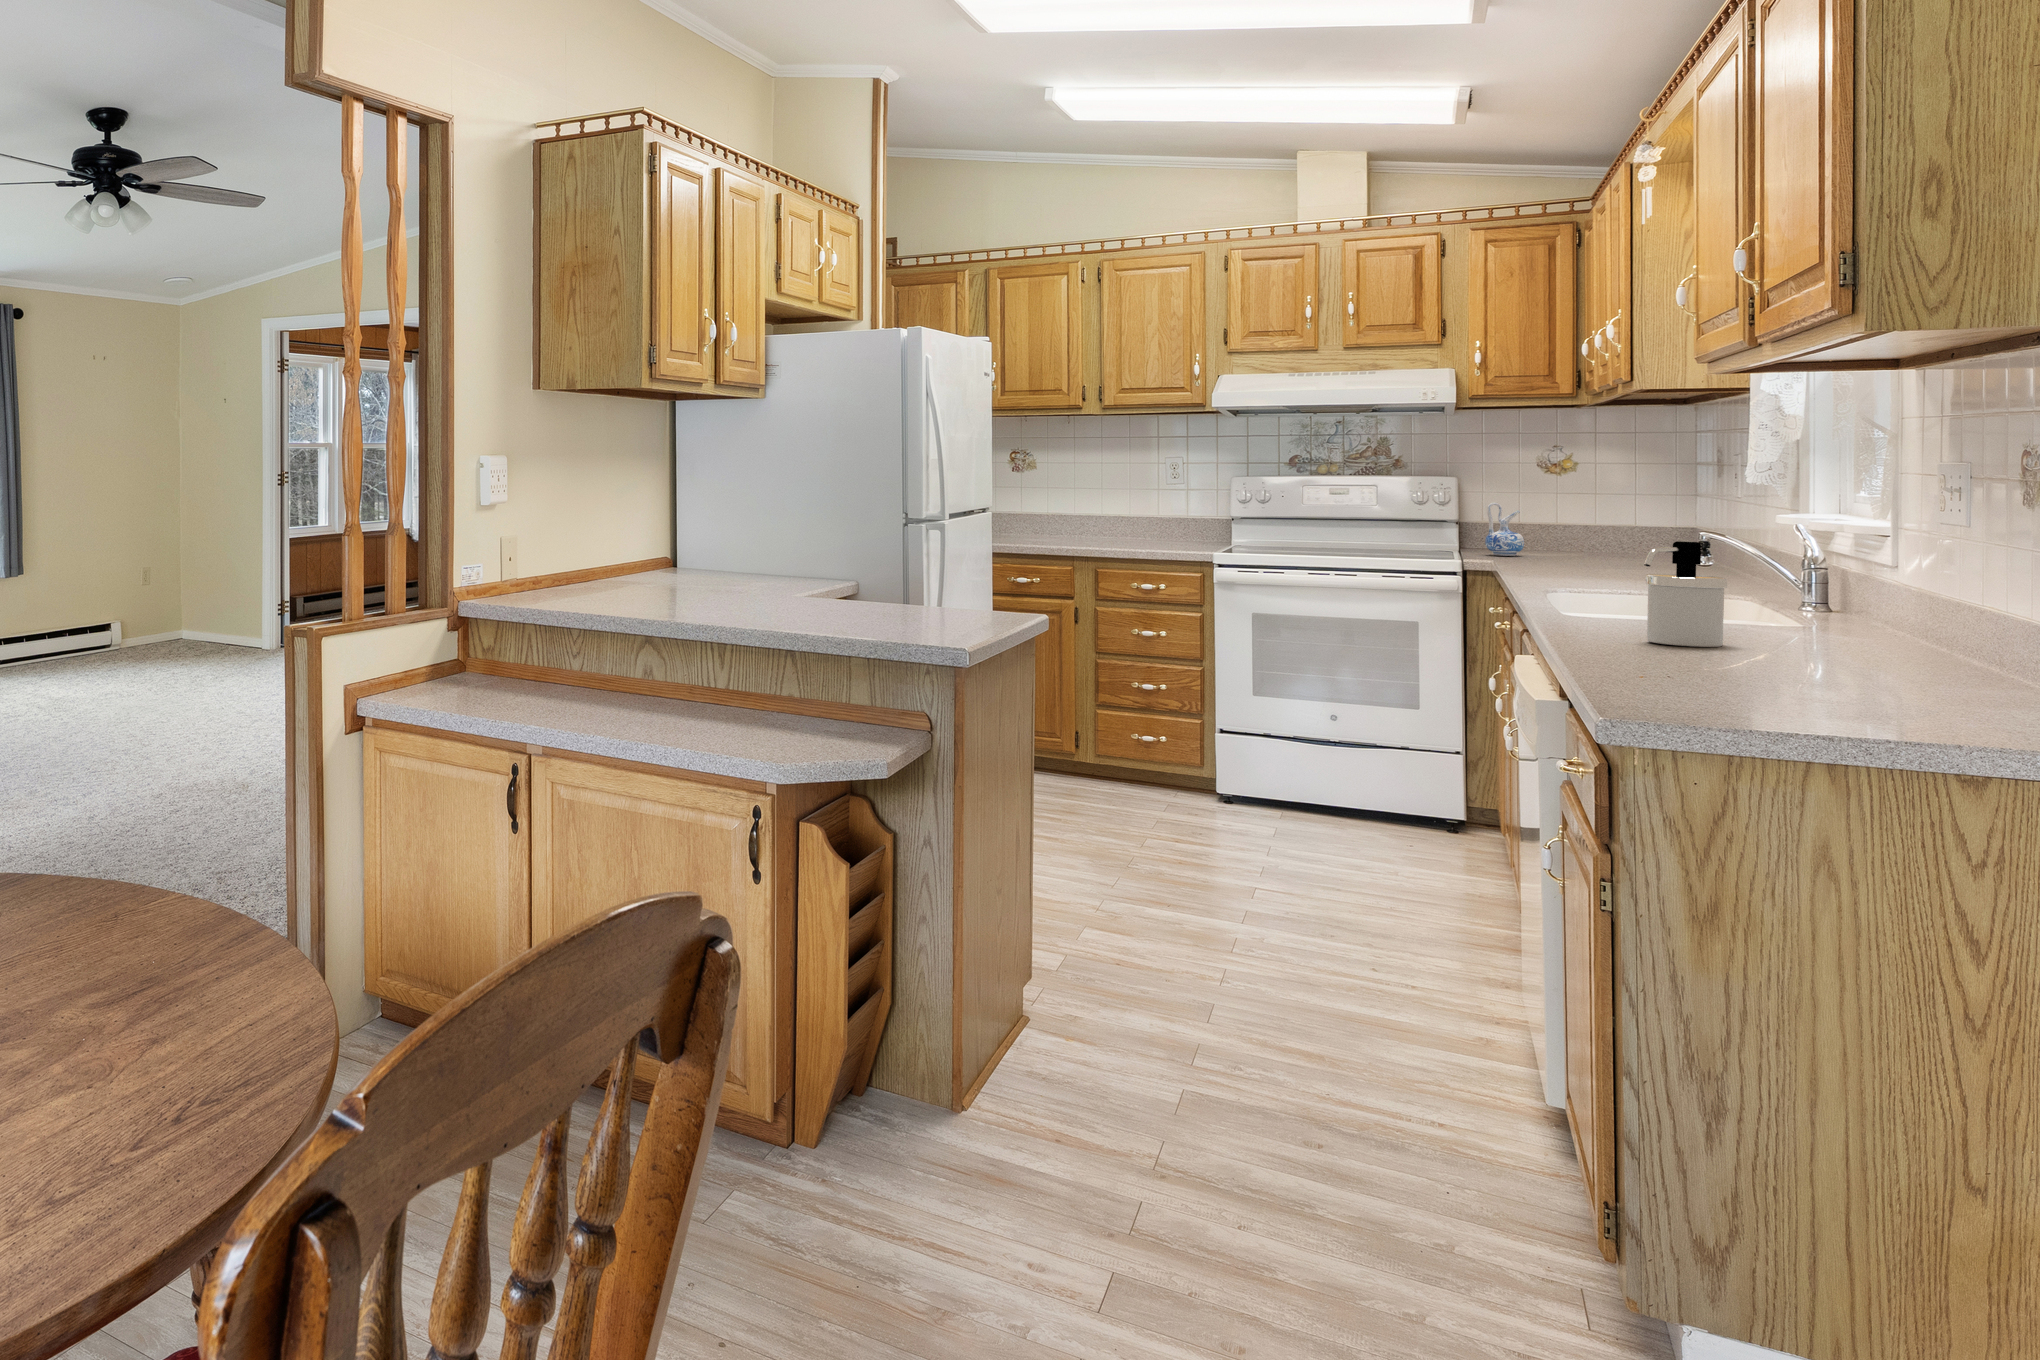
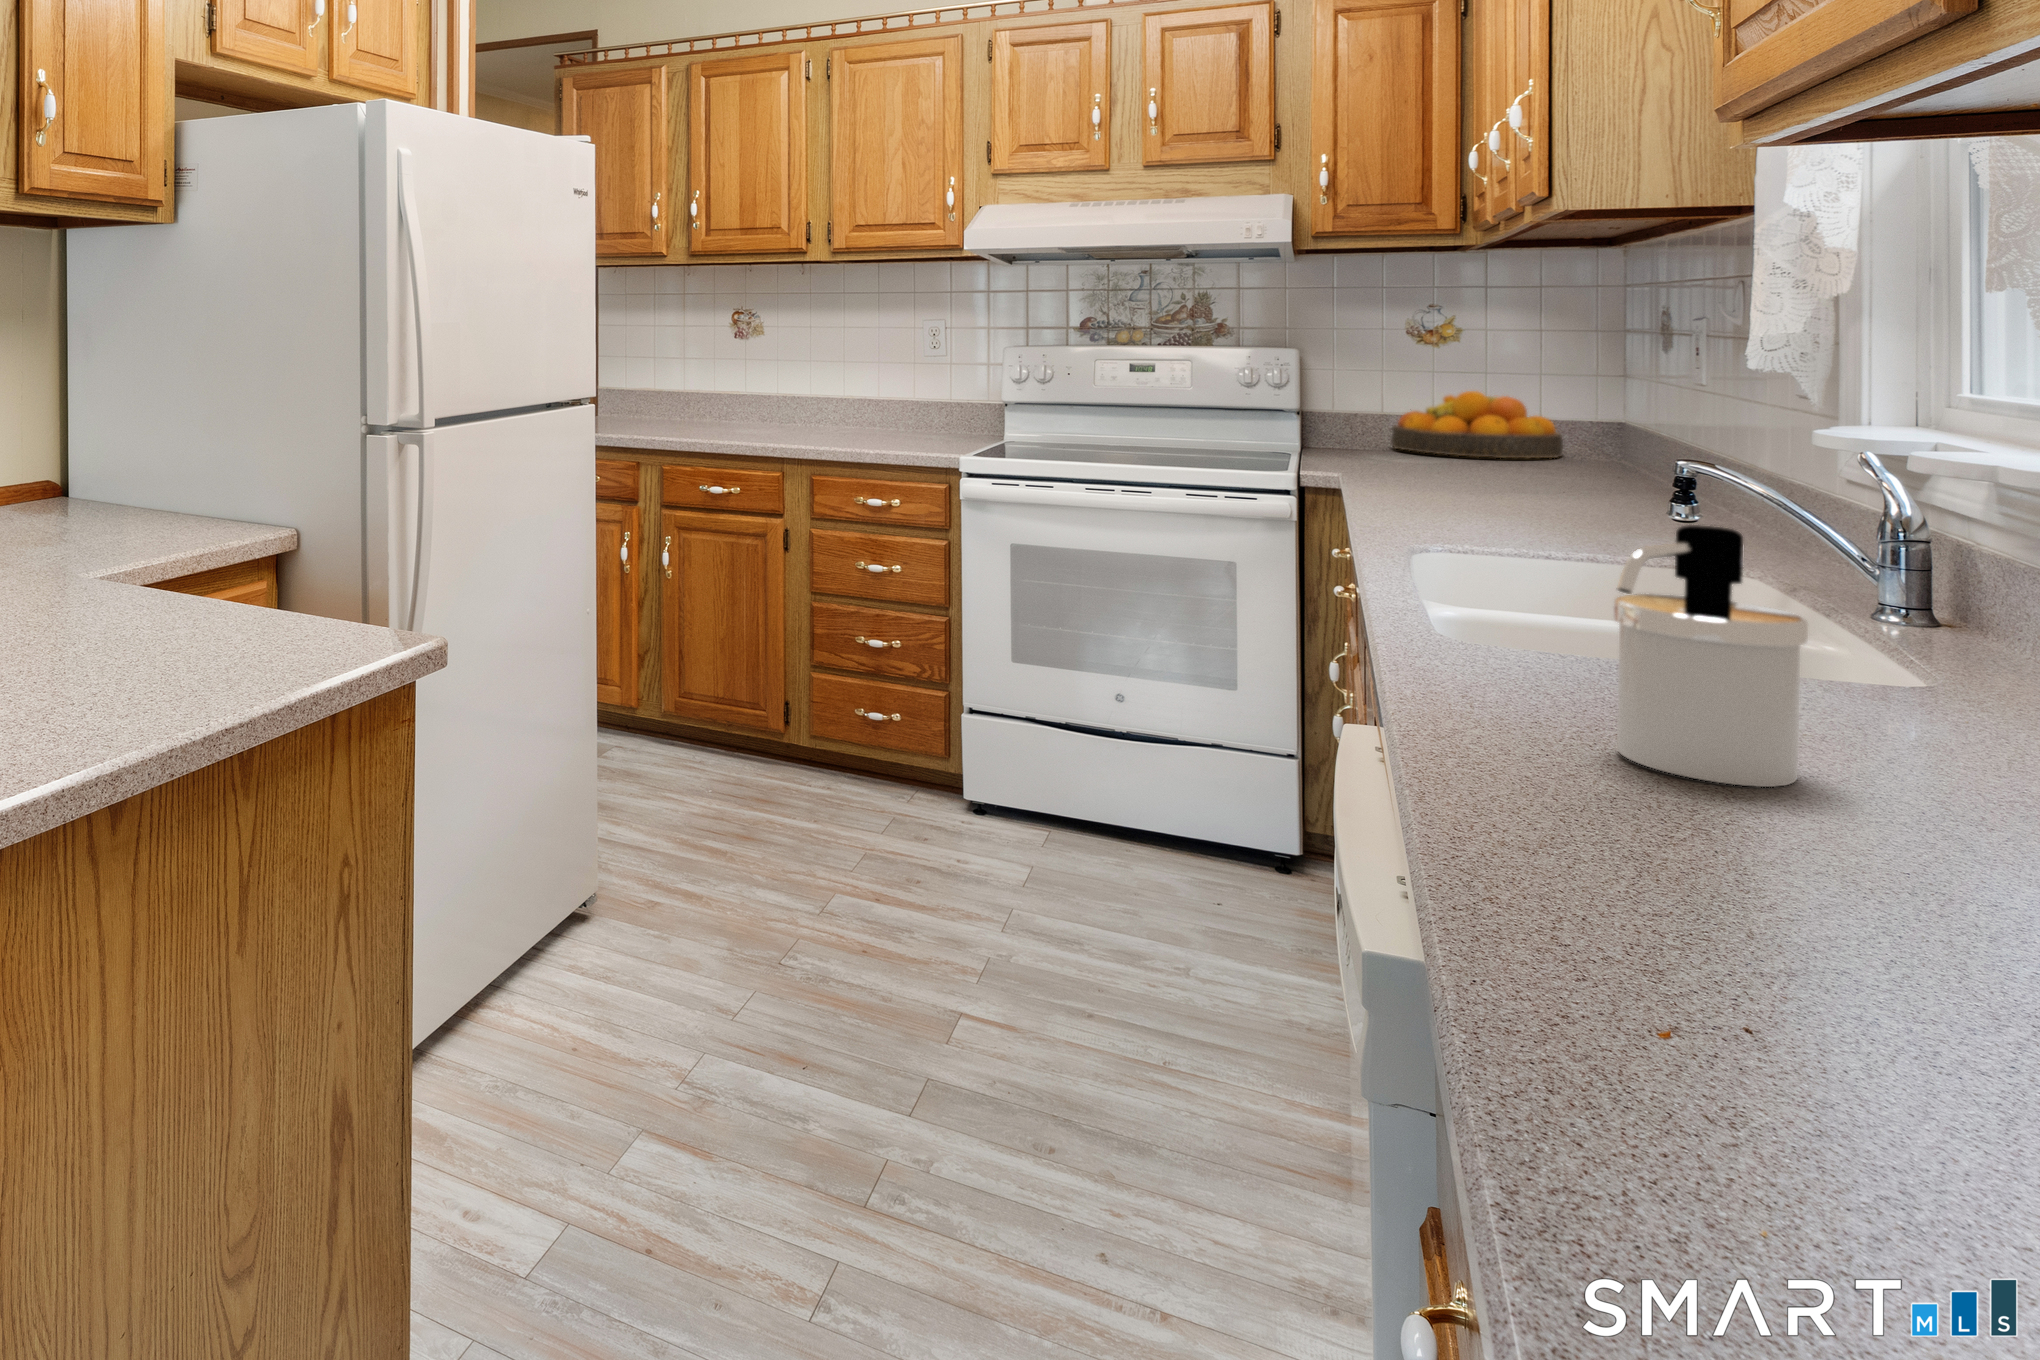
ceramic pitcher: present [1485,502,1524,556] -> none [1334,386,1388,464]
fruit bowl: none [1525,505,1650,553] -> present [1391,391,1563,458]

